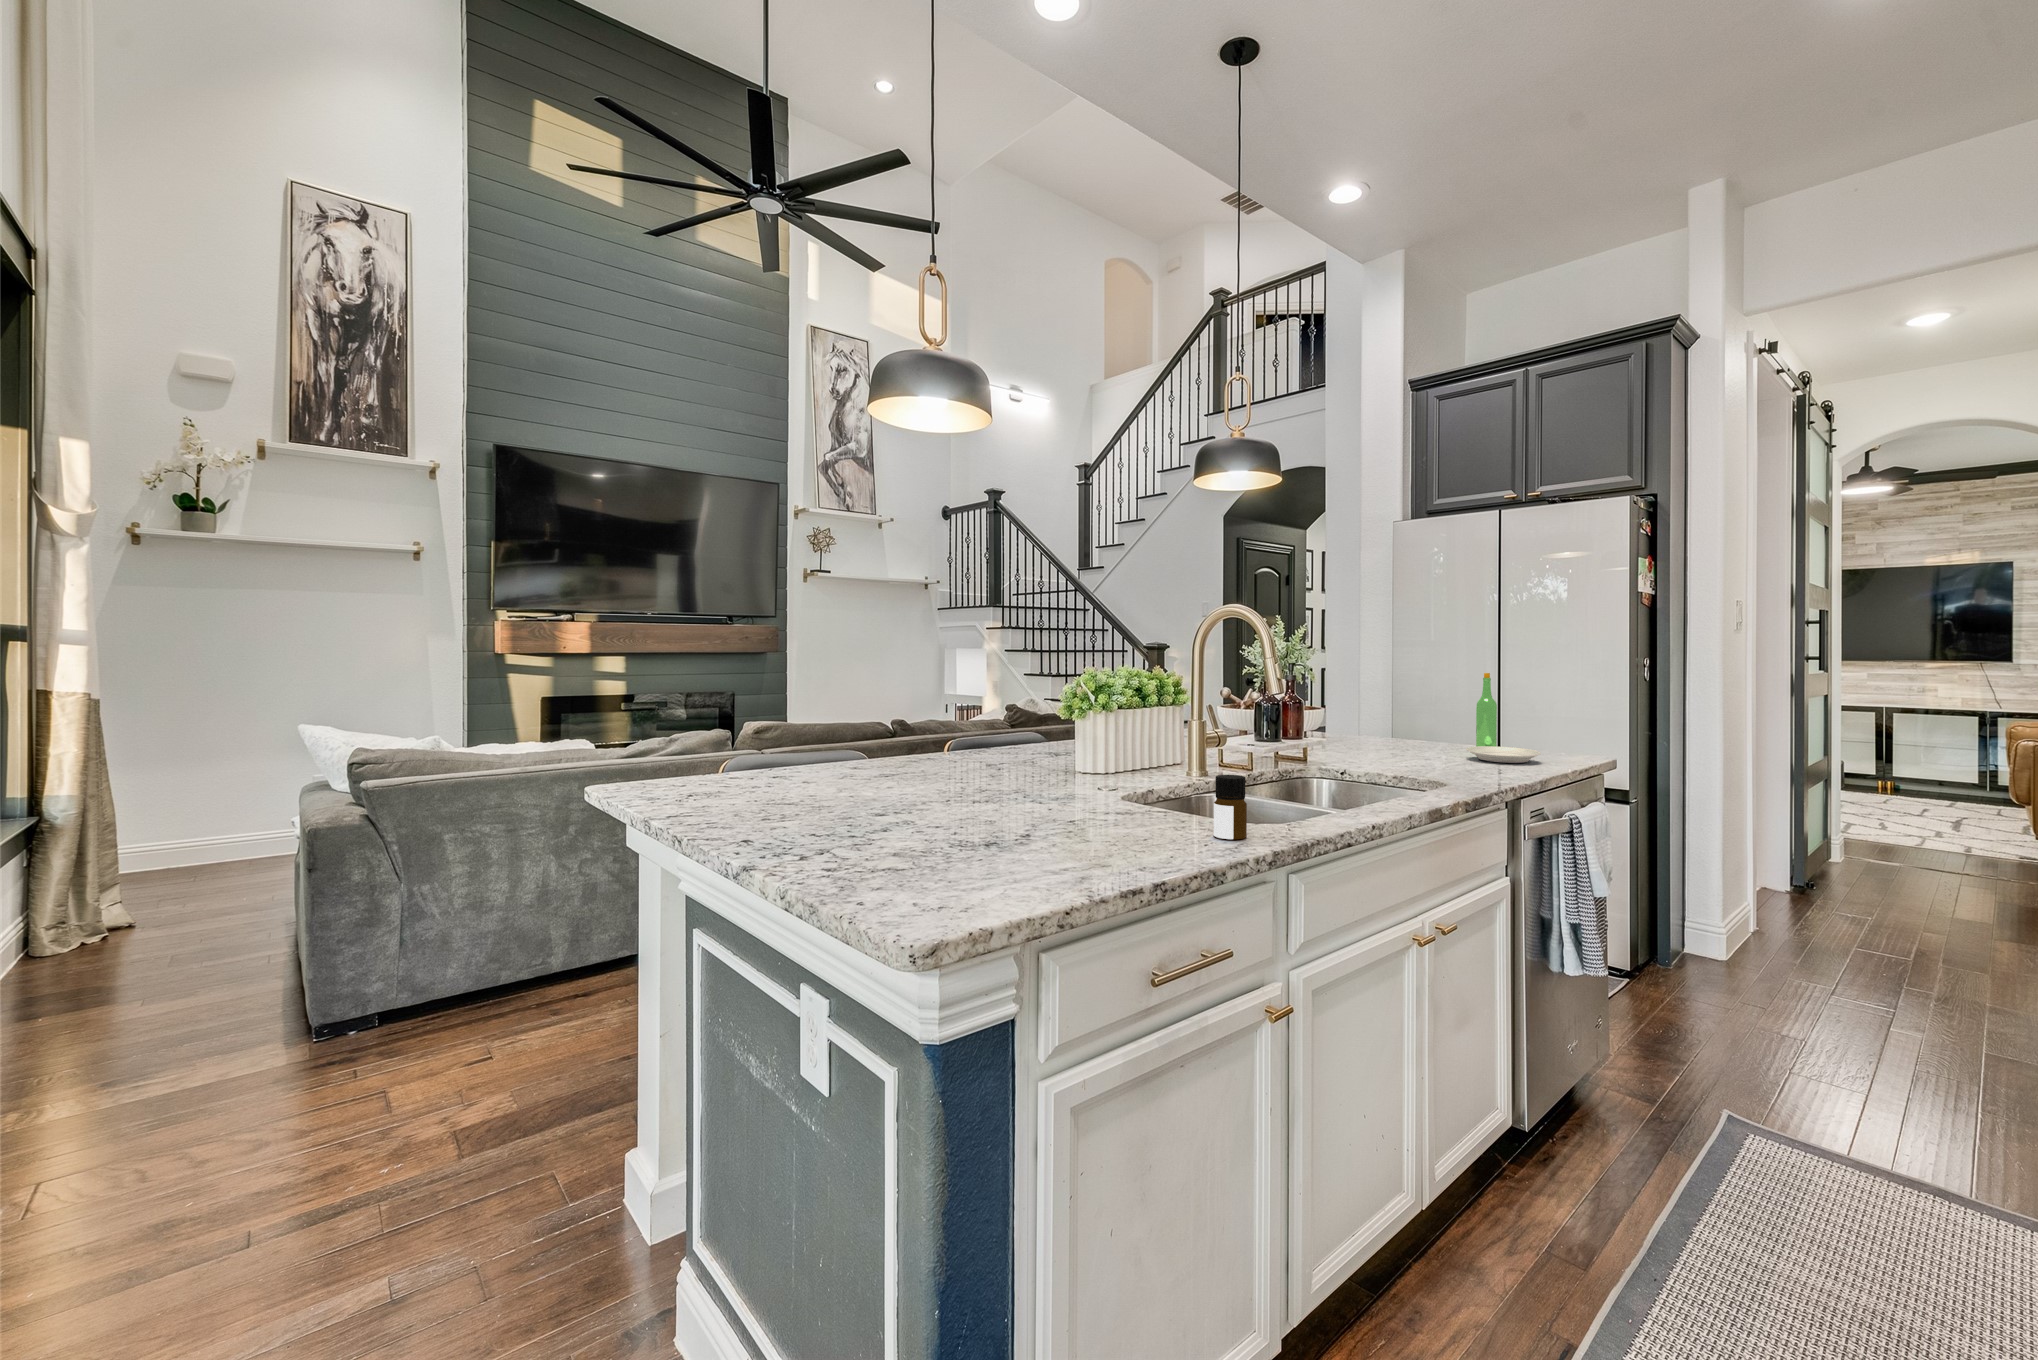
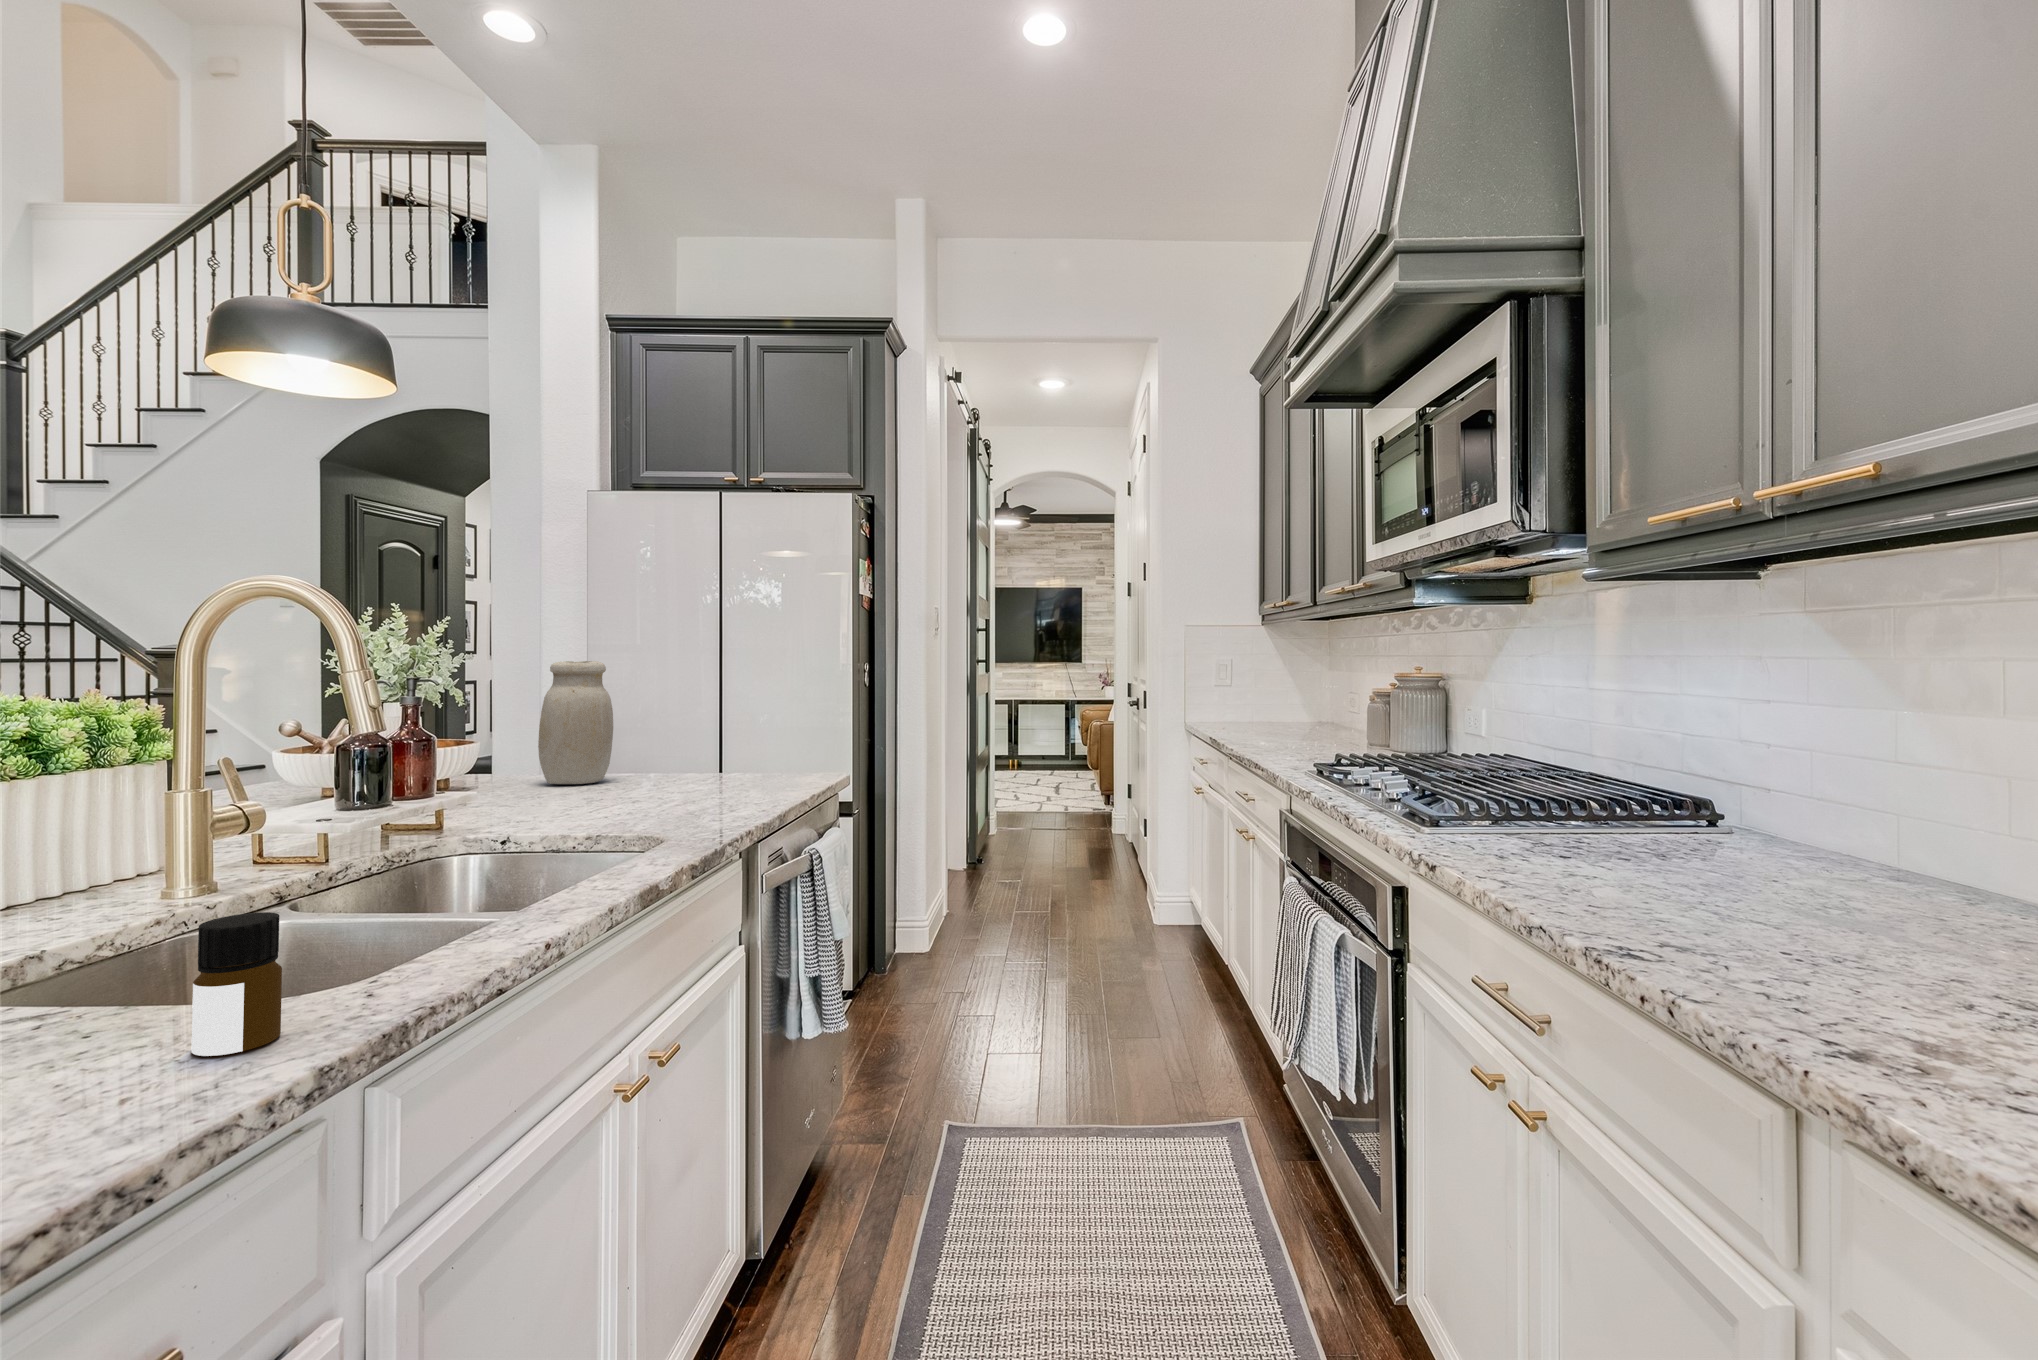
jar: none [1364,655,1415,746] -> present [538,661,613,784]
plate: present [1466,673,1541,763] -> none [682,683,772,794]

